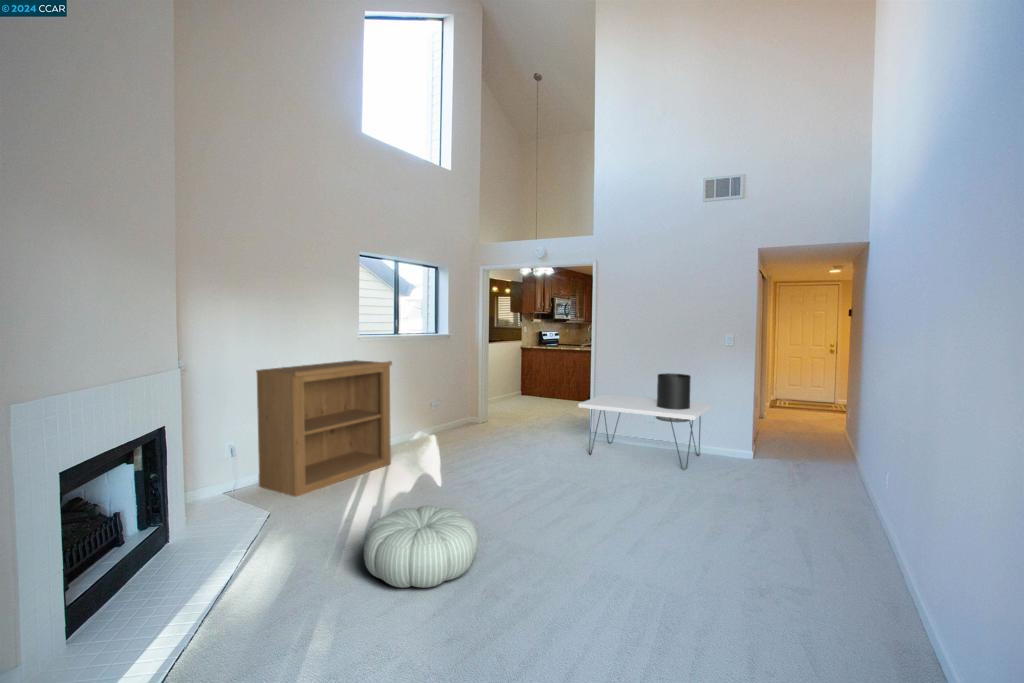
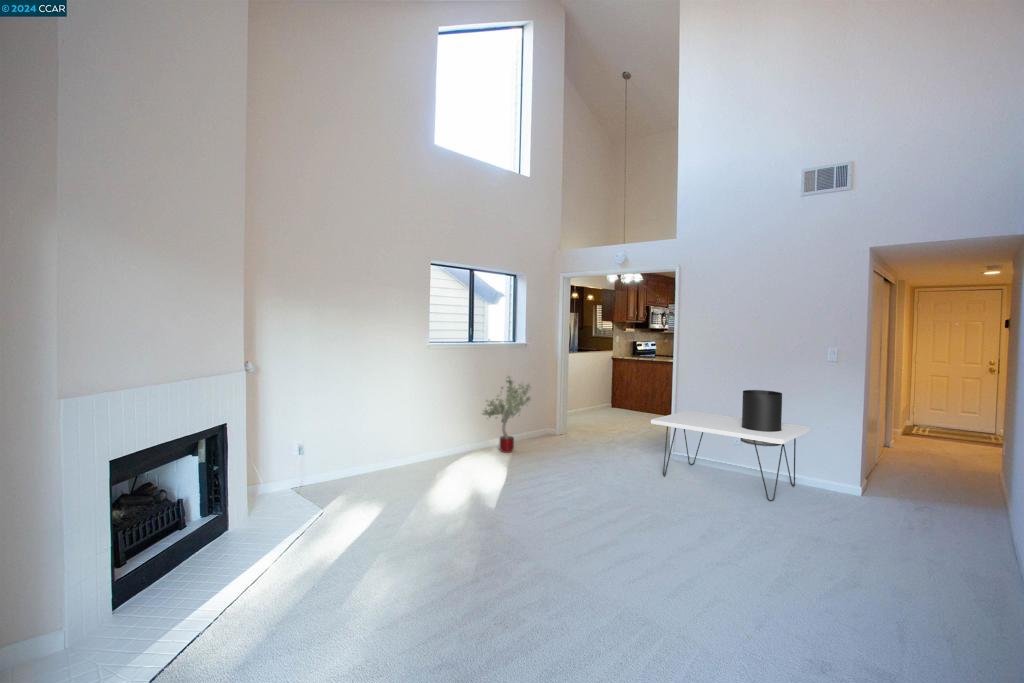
bookshelf: present [256,360,392,497] -> none [324,366,455,497]
potted tree: none [412,367,461,443] -> present [483,376,531,453]
pouf: present [364,506,478,588] -> none [382,517,501,603]

